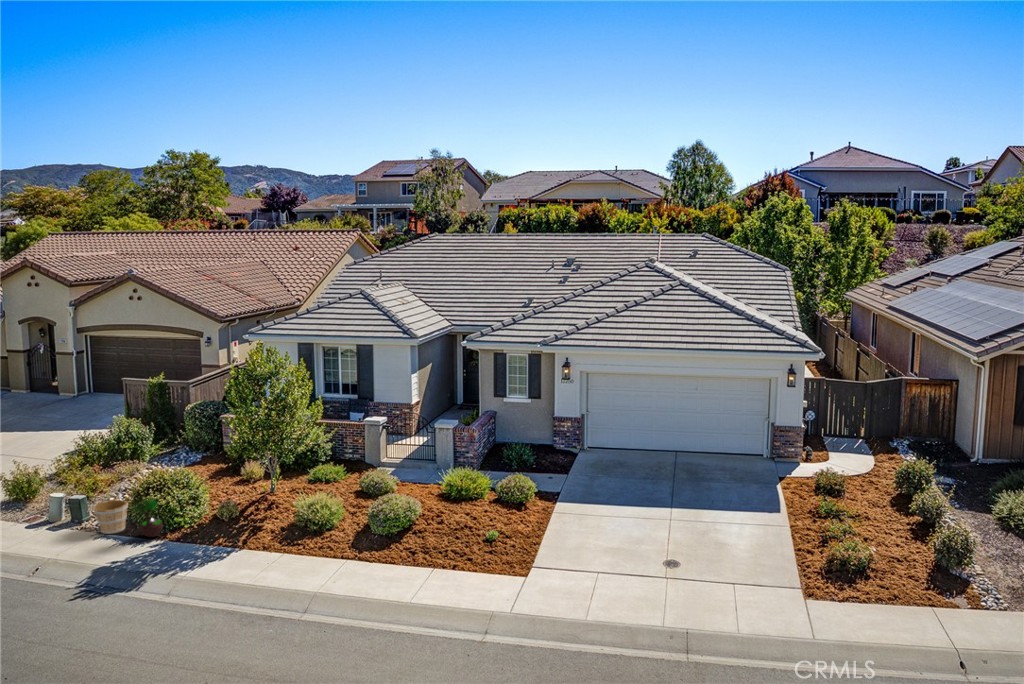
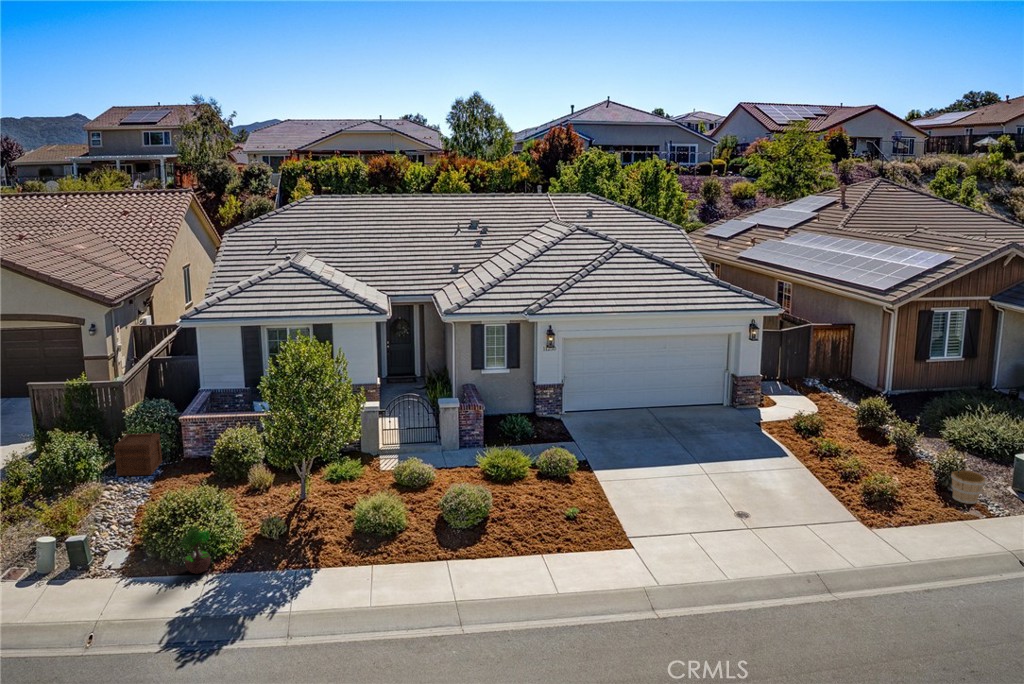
wooden crate: none [163,426,206,462] -> present [114,433,162,476]
wooden bucket: present [94,499,128,534] -> present [951,470,986,504]

